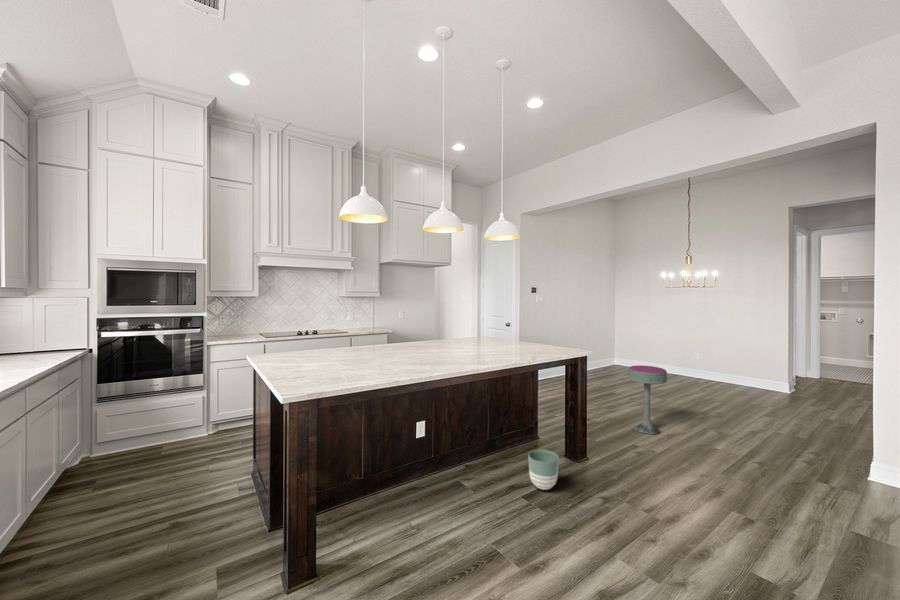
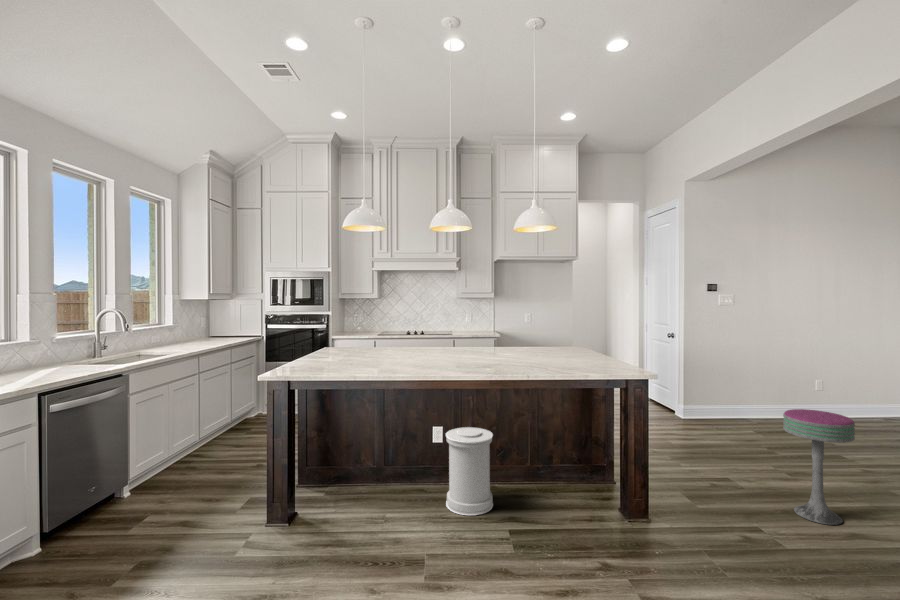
trash can: none [444,415,488,498] -> present [446,427,493,515]
planter: present [528,449,559,490] -> none [530,483,567,532]

